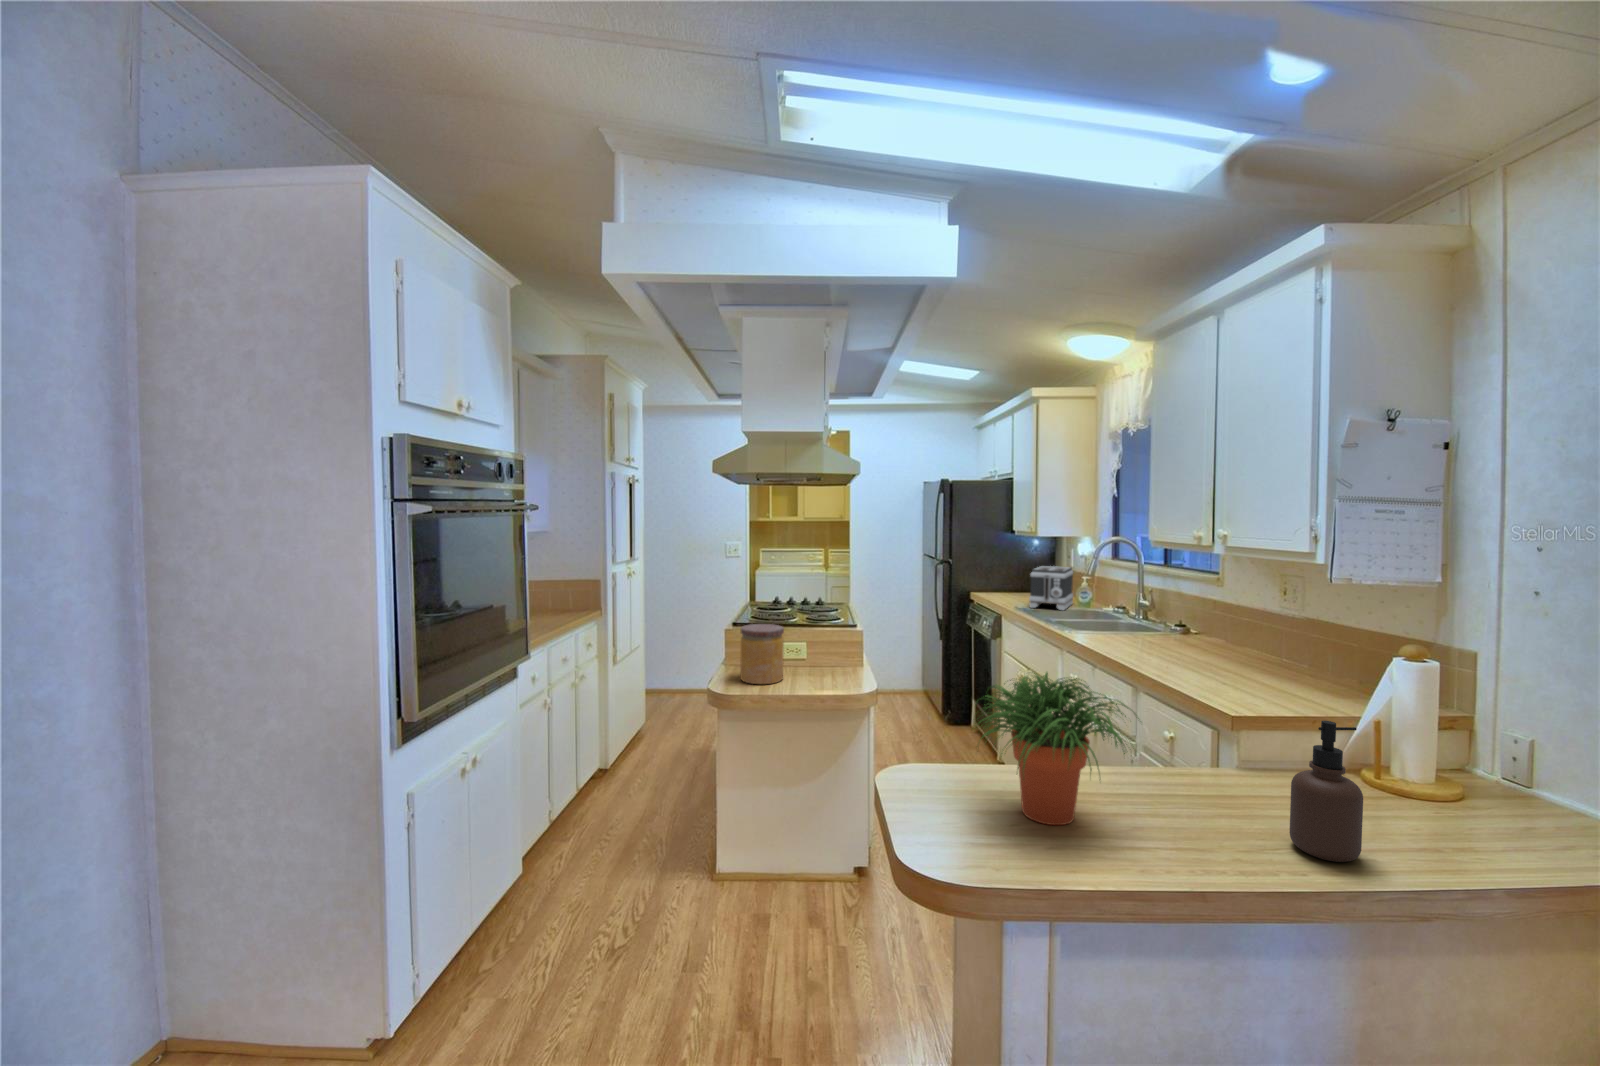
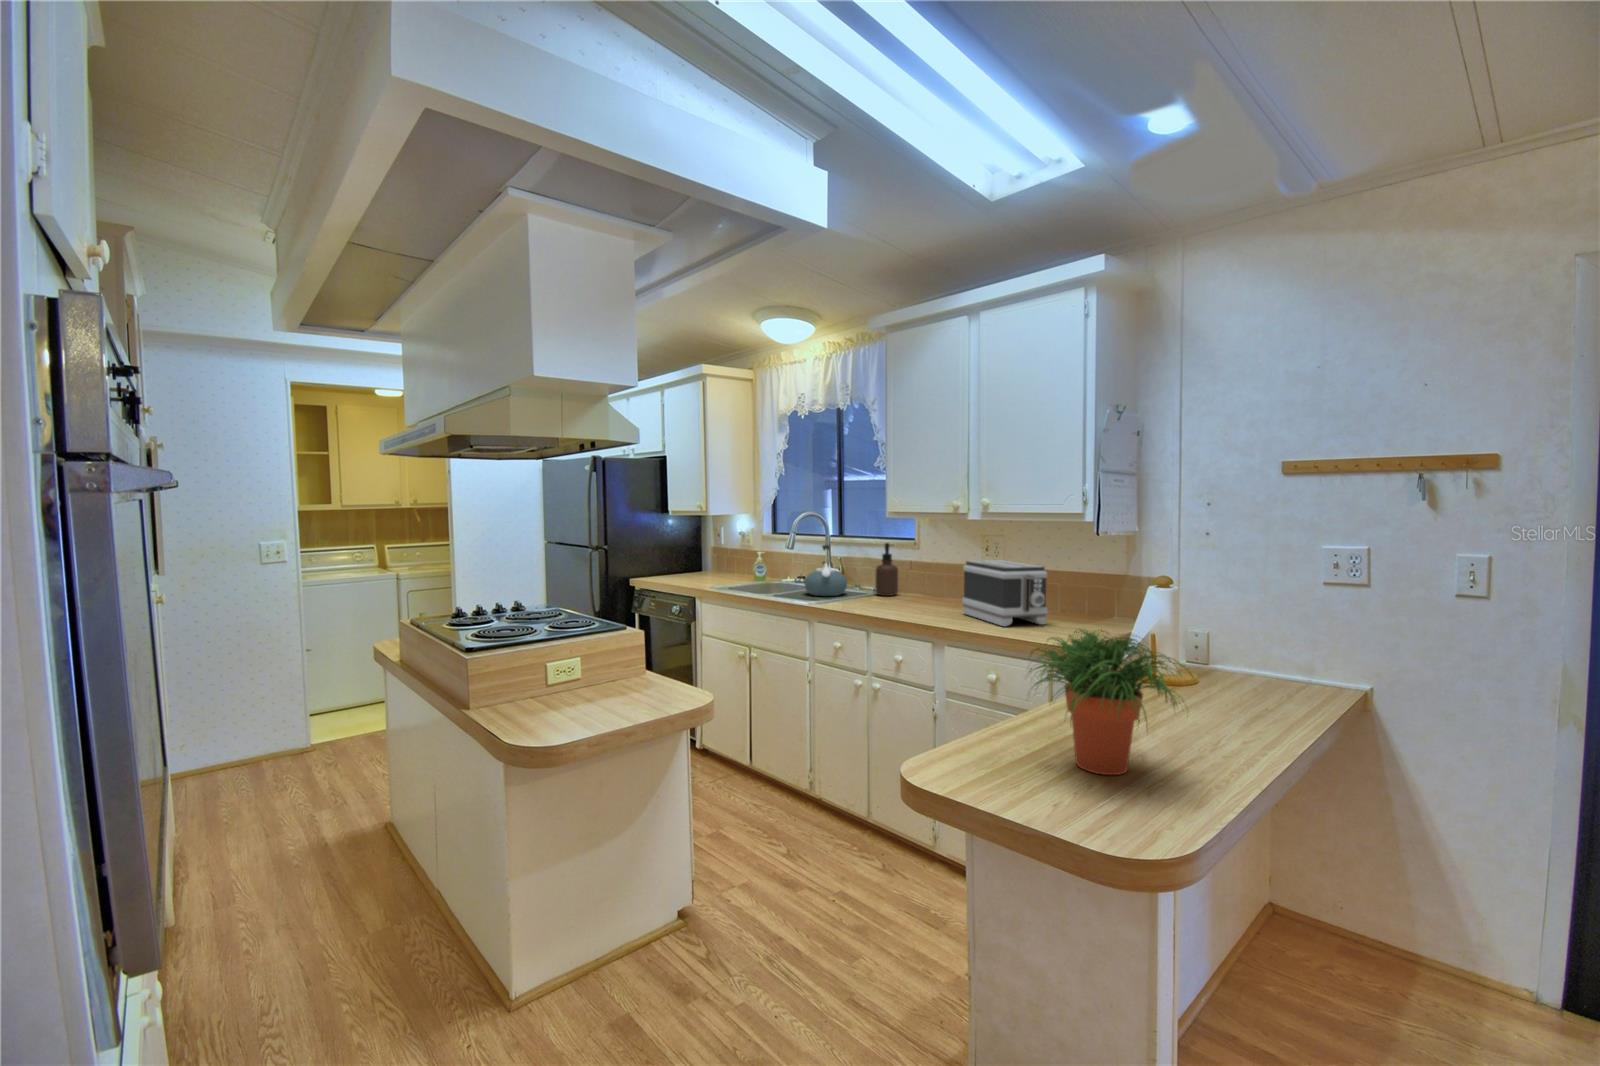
toaster: present [1029,566,1073,610] -> present [962,560,1048,626]
kettle: none [1086,573,1135,628] -> present [805,545,847,596]
jar: present [740,624,784,684] -> none [534,638,600,727]
soap dispenser: present [1290,721,1363,862] -> present [875,543,898,596]

